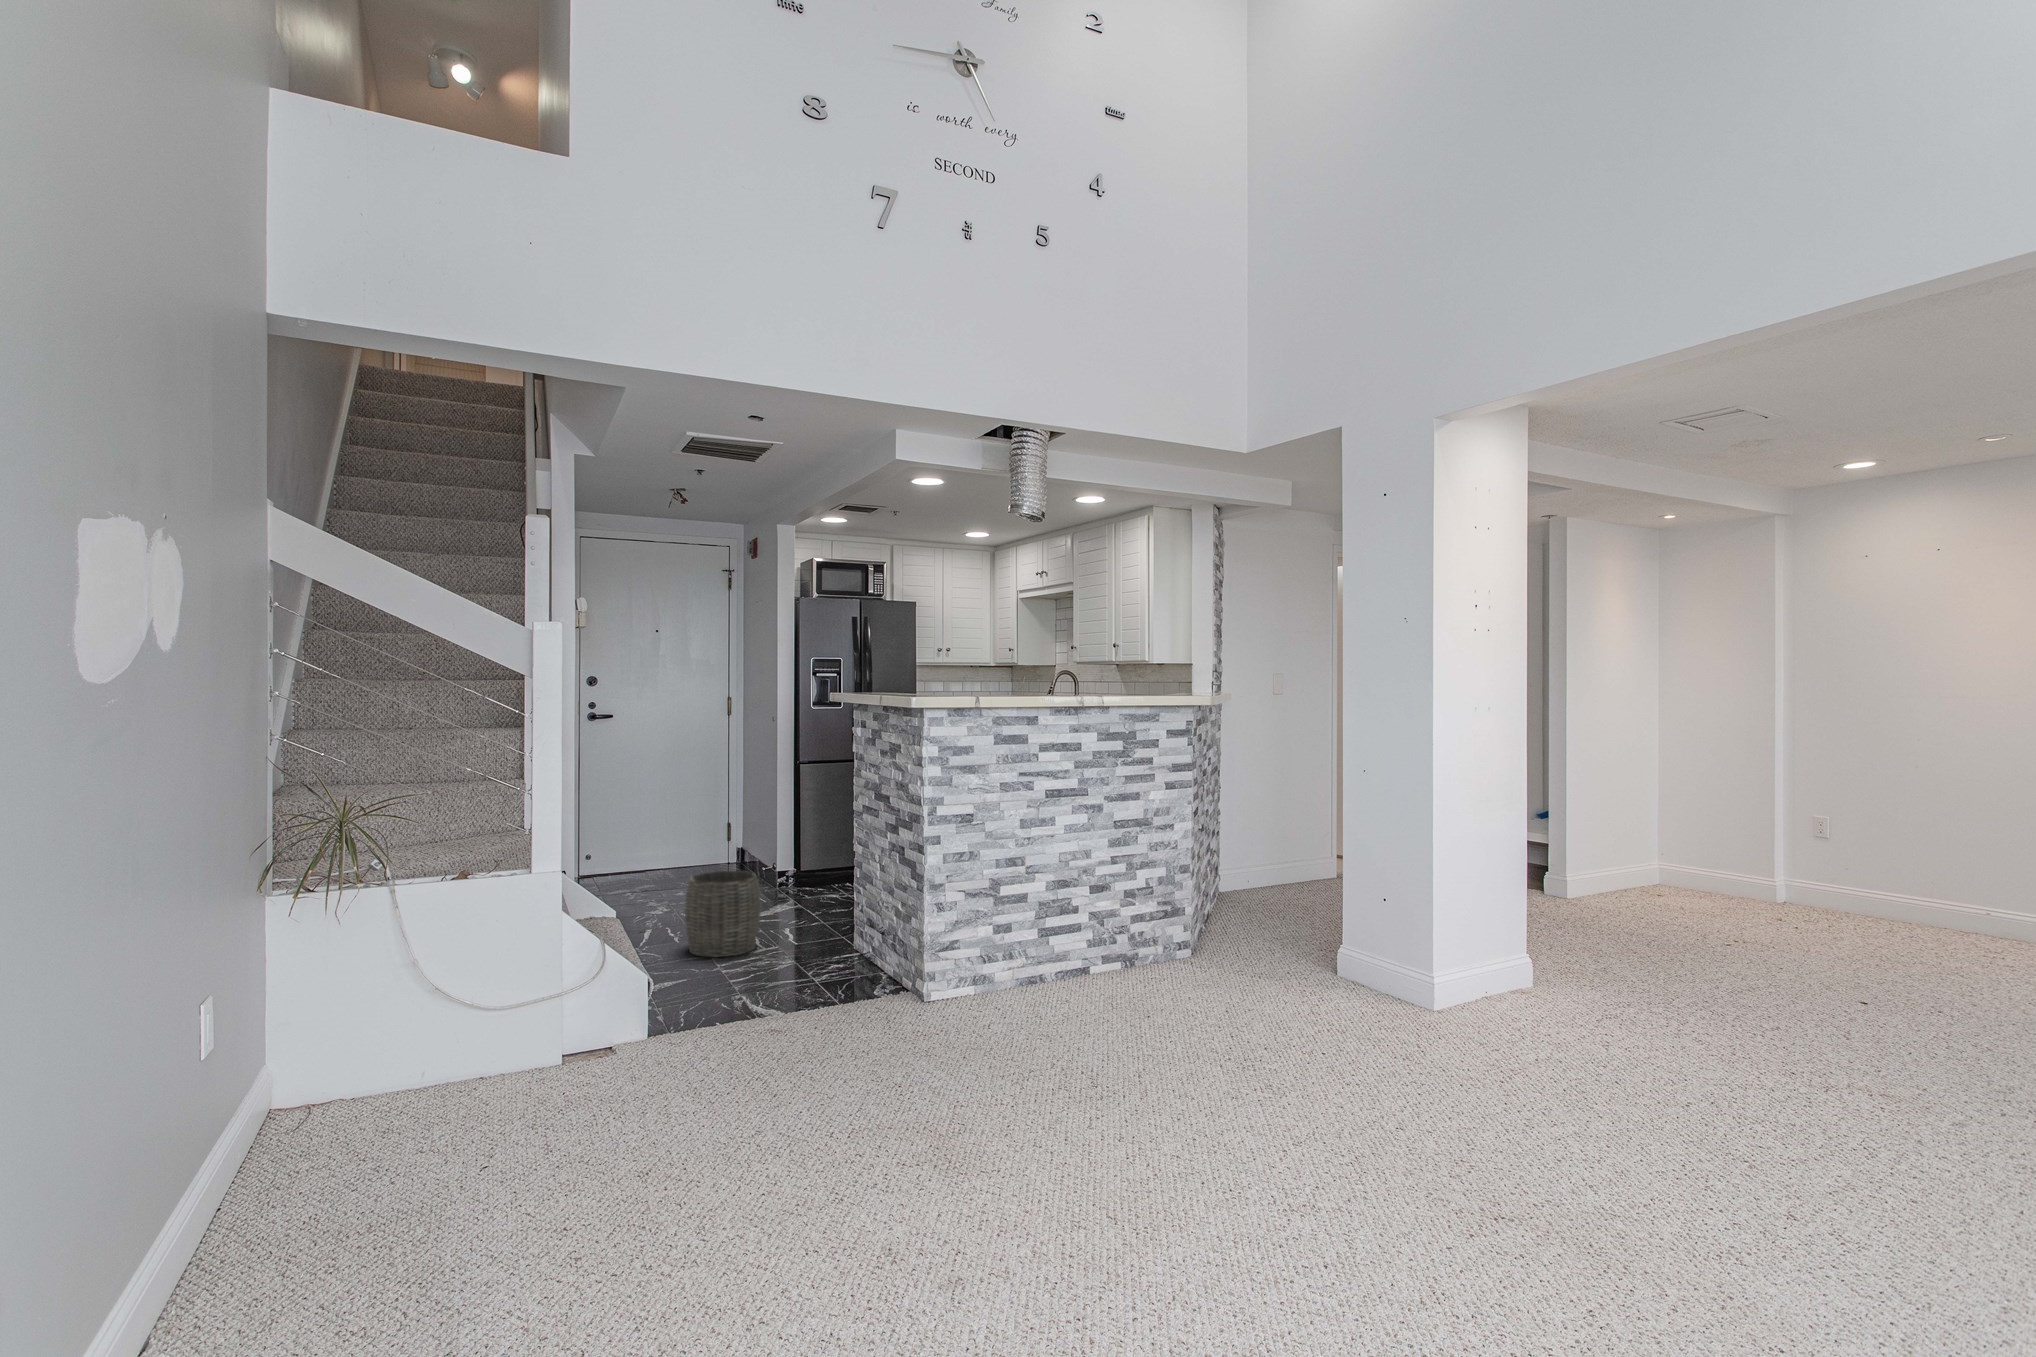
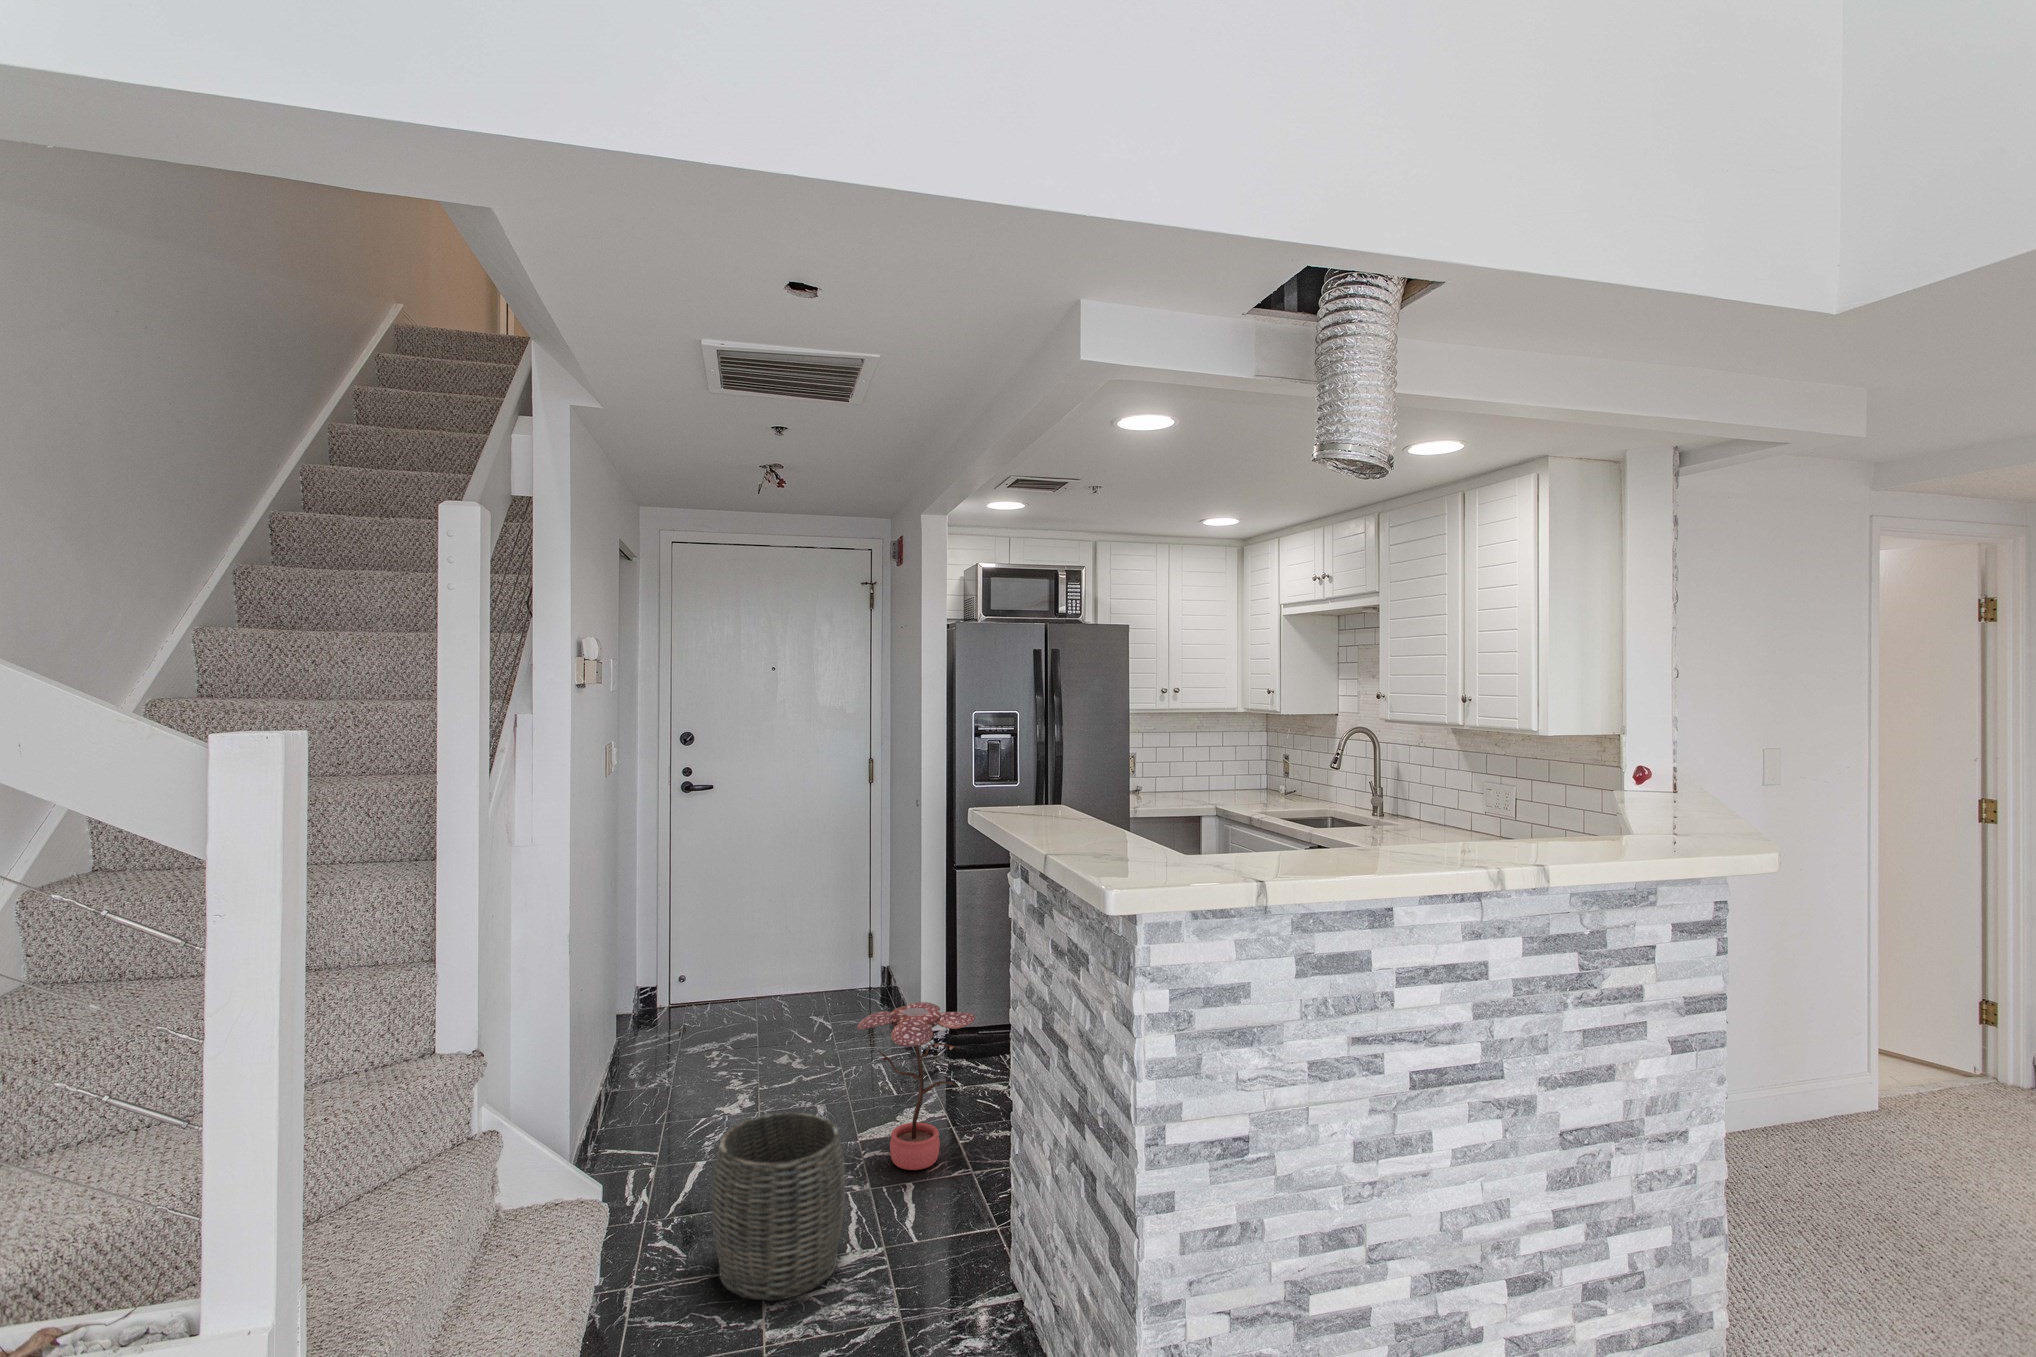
potted plant: none [752,826,825,920] -> present [857,1002,975,1170]

